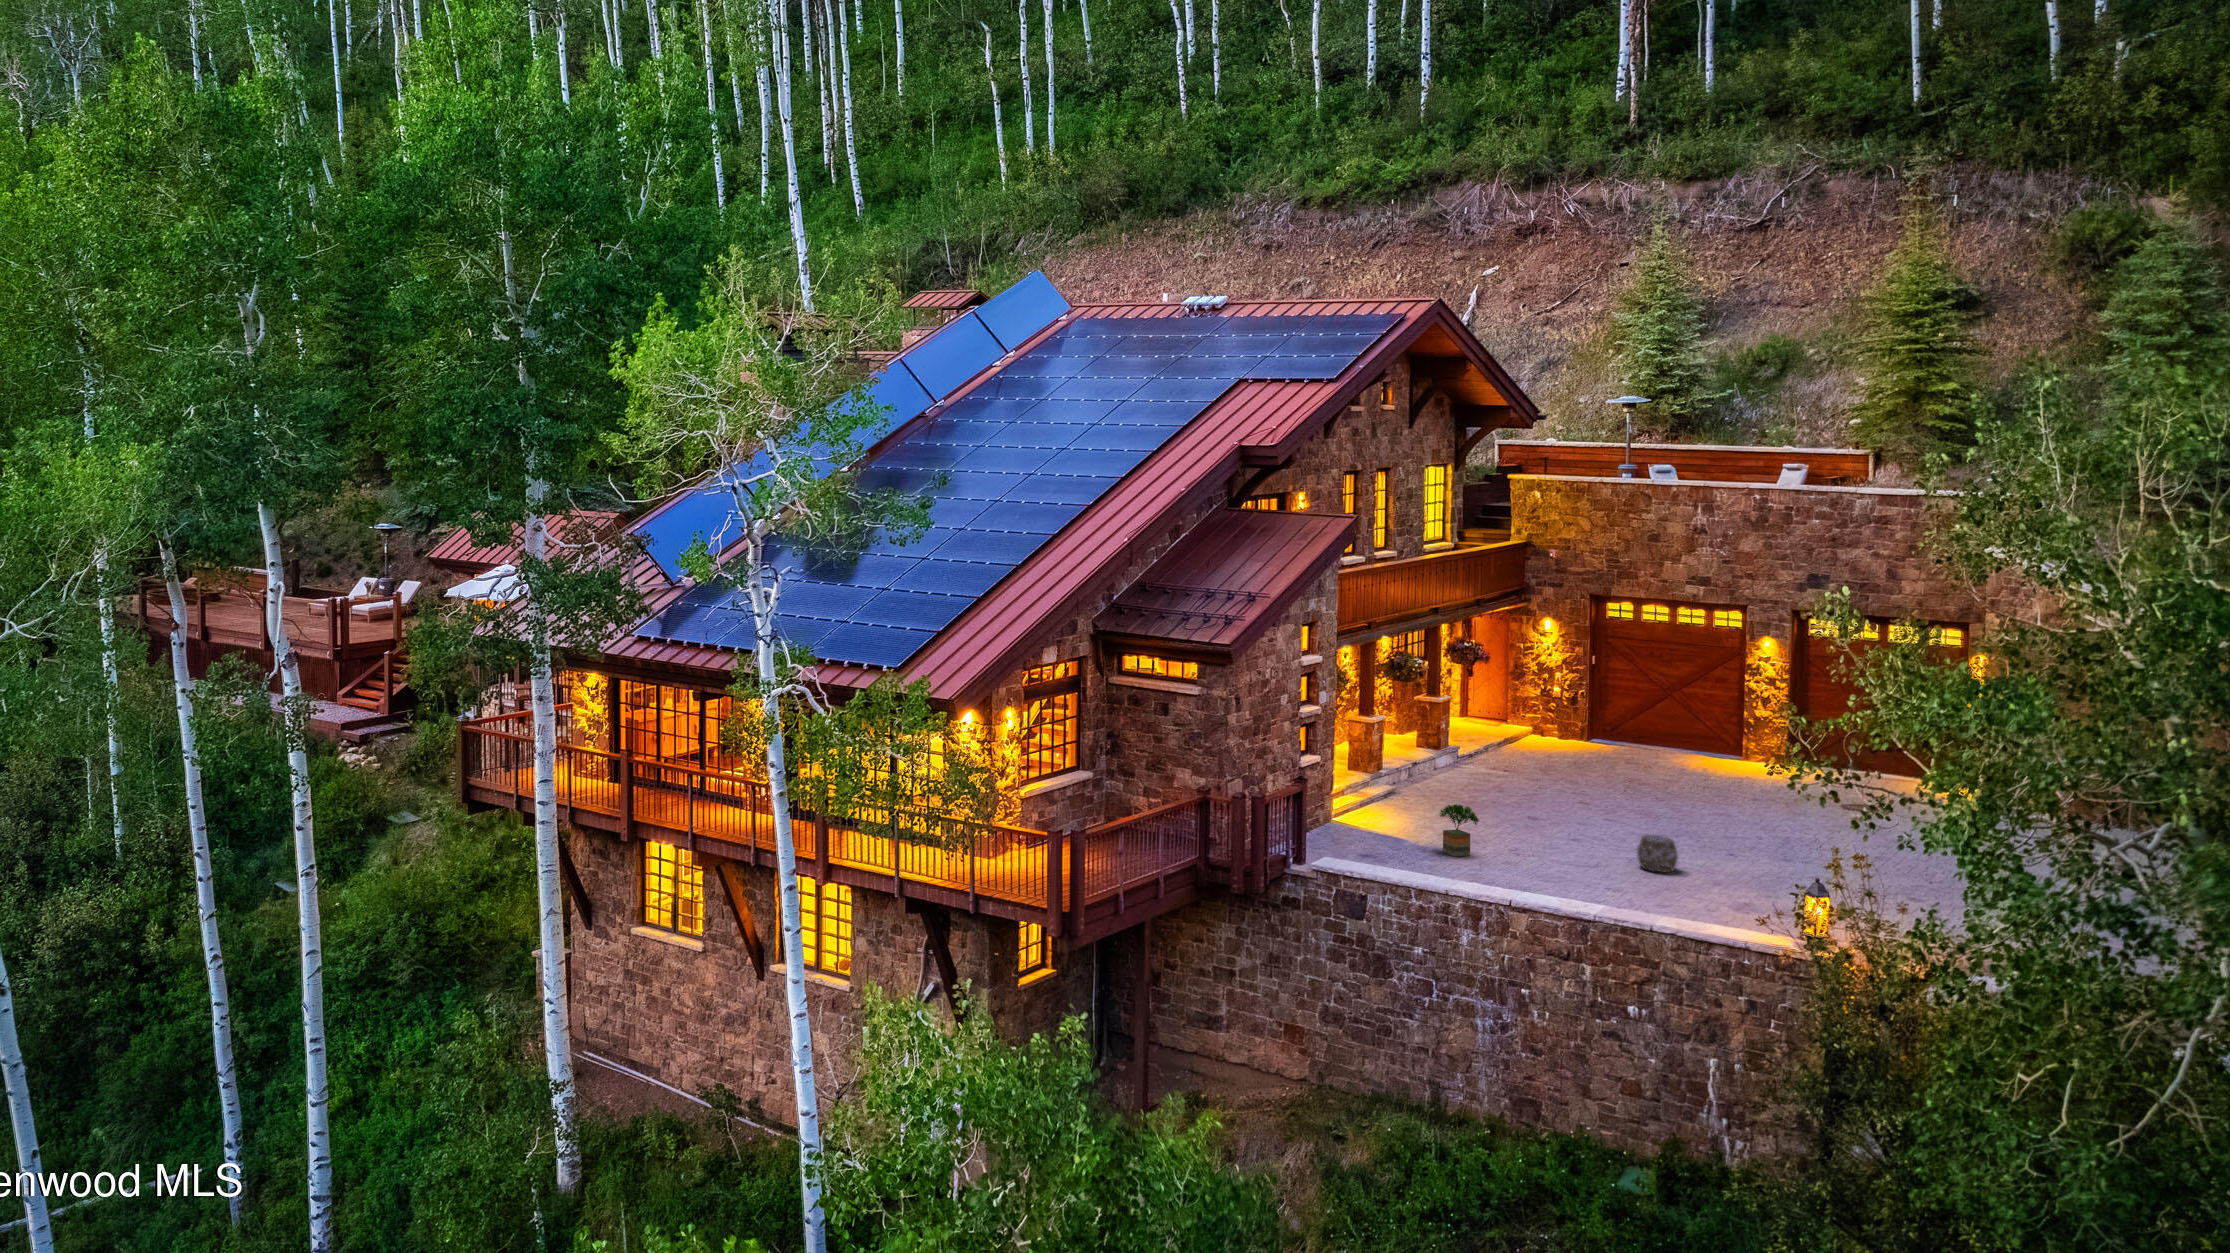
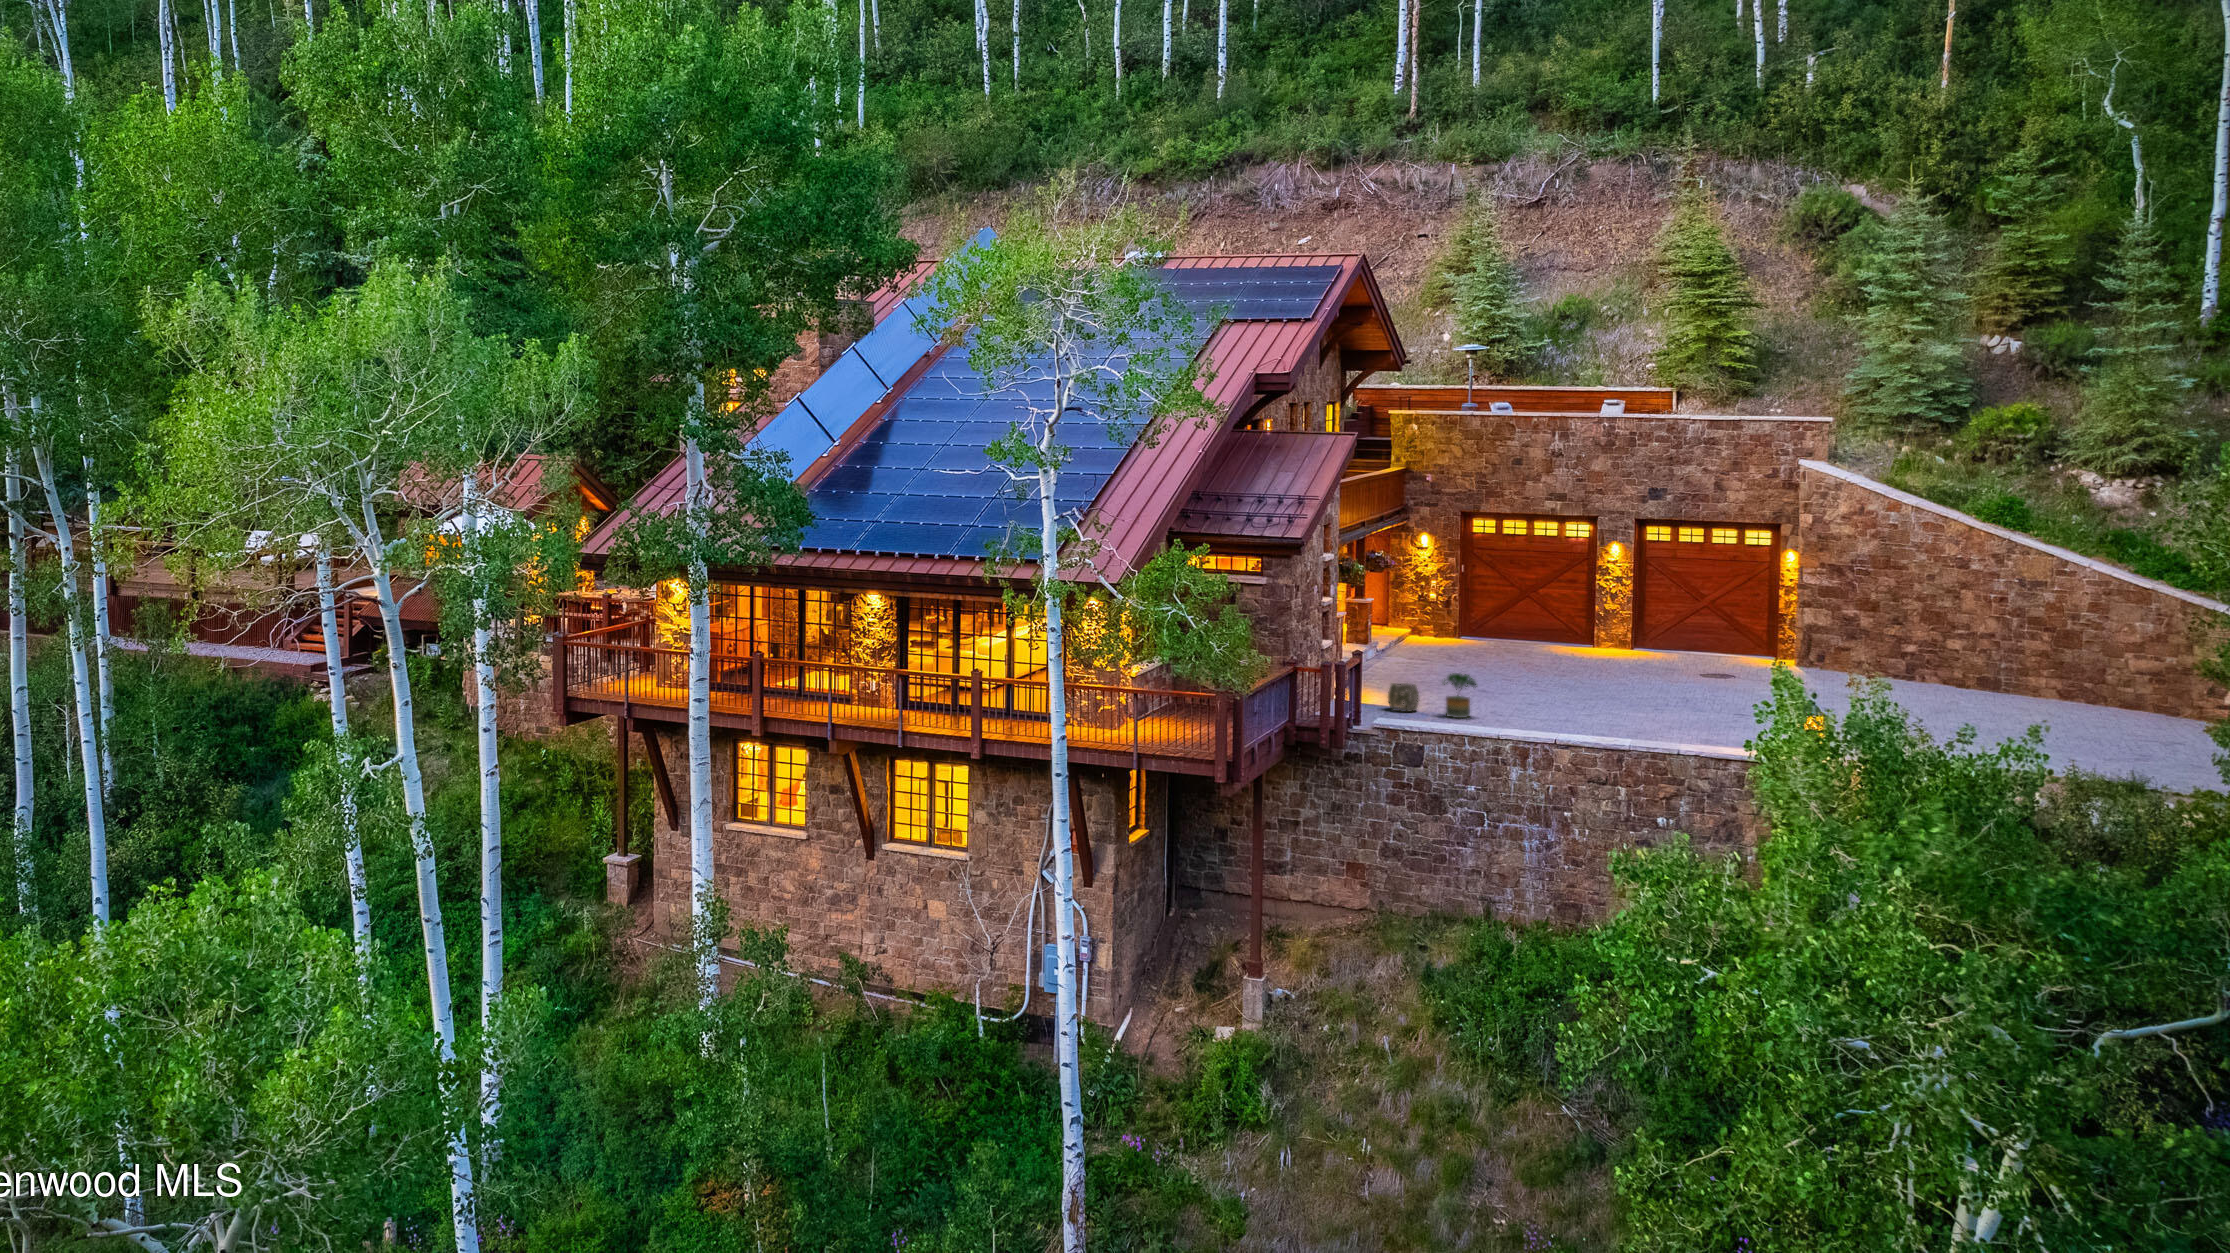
woven basket: present [1637,835,1678,873] -> present [1388,683,1419,712]

